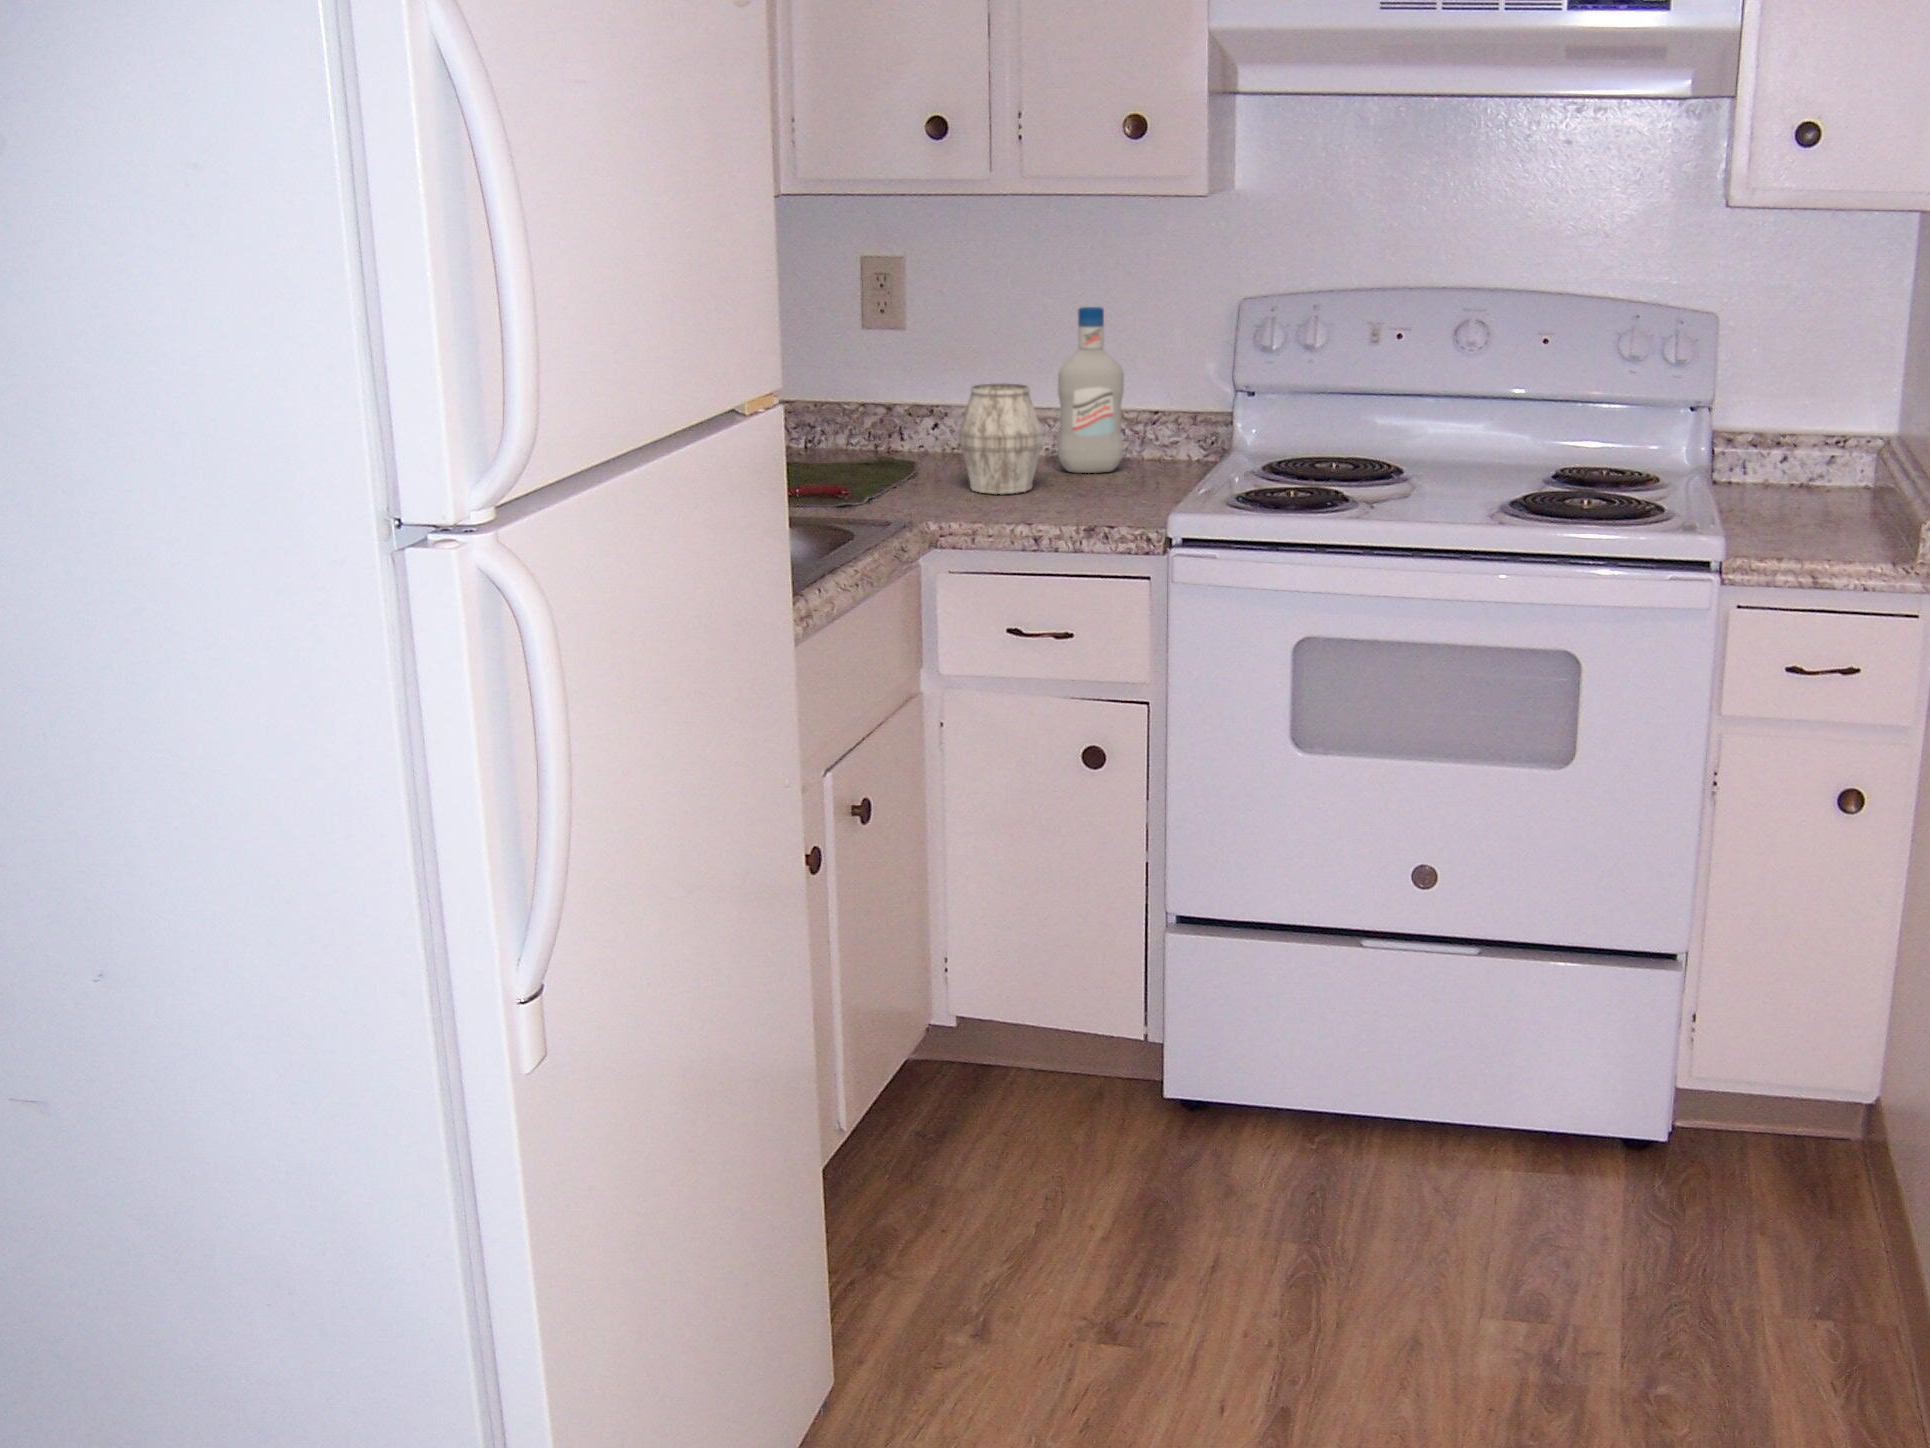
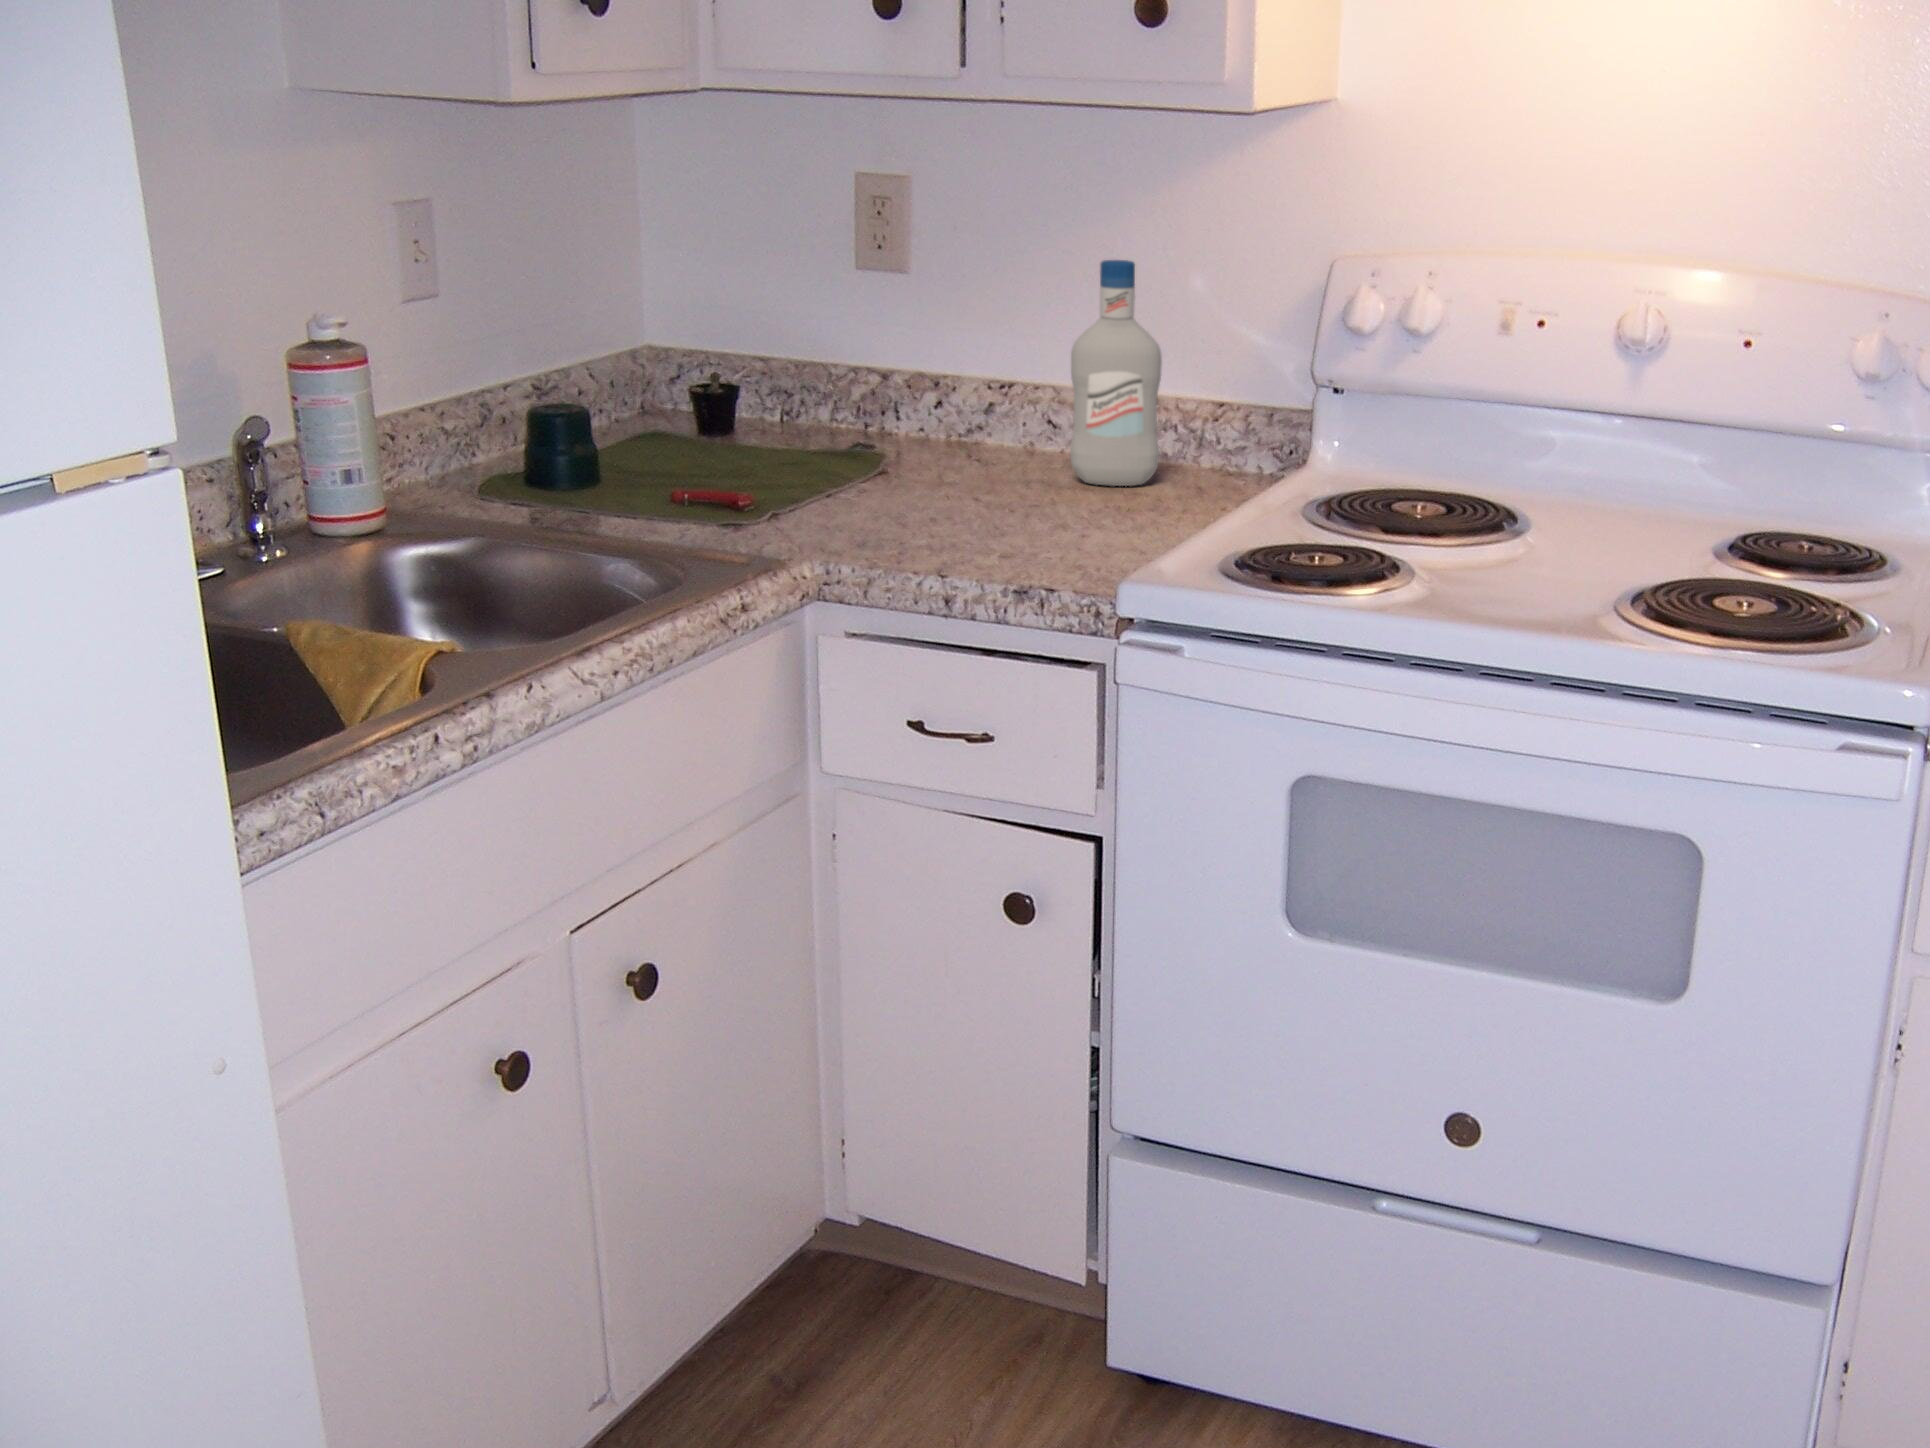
mug: present [959,384,1043,494] -> none [905,363,1022,517]

